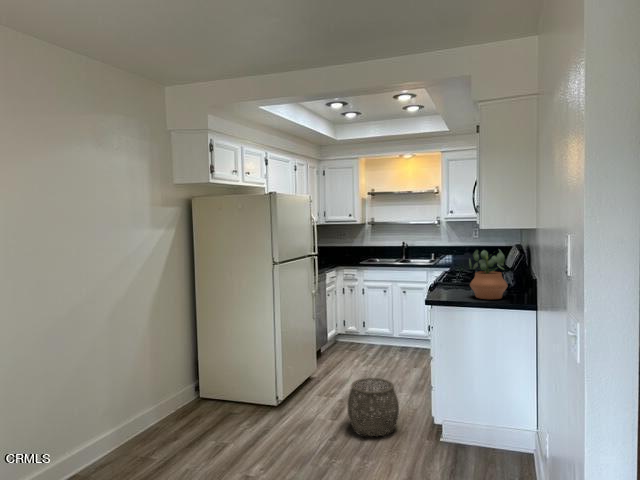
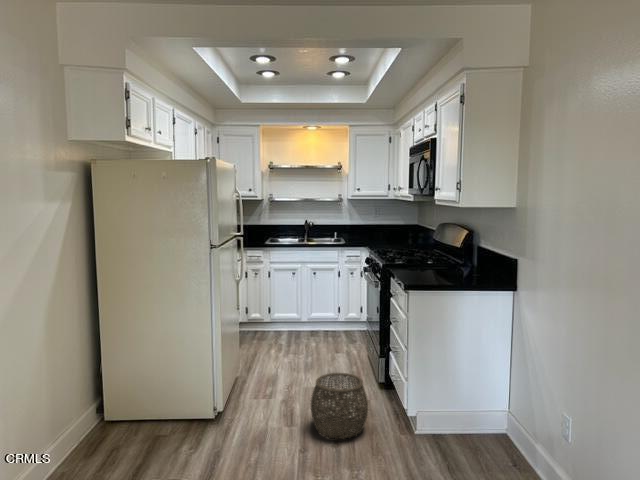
potted plant: present [469,250,508,299] -> none [445,229,484,281]

